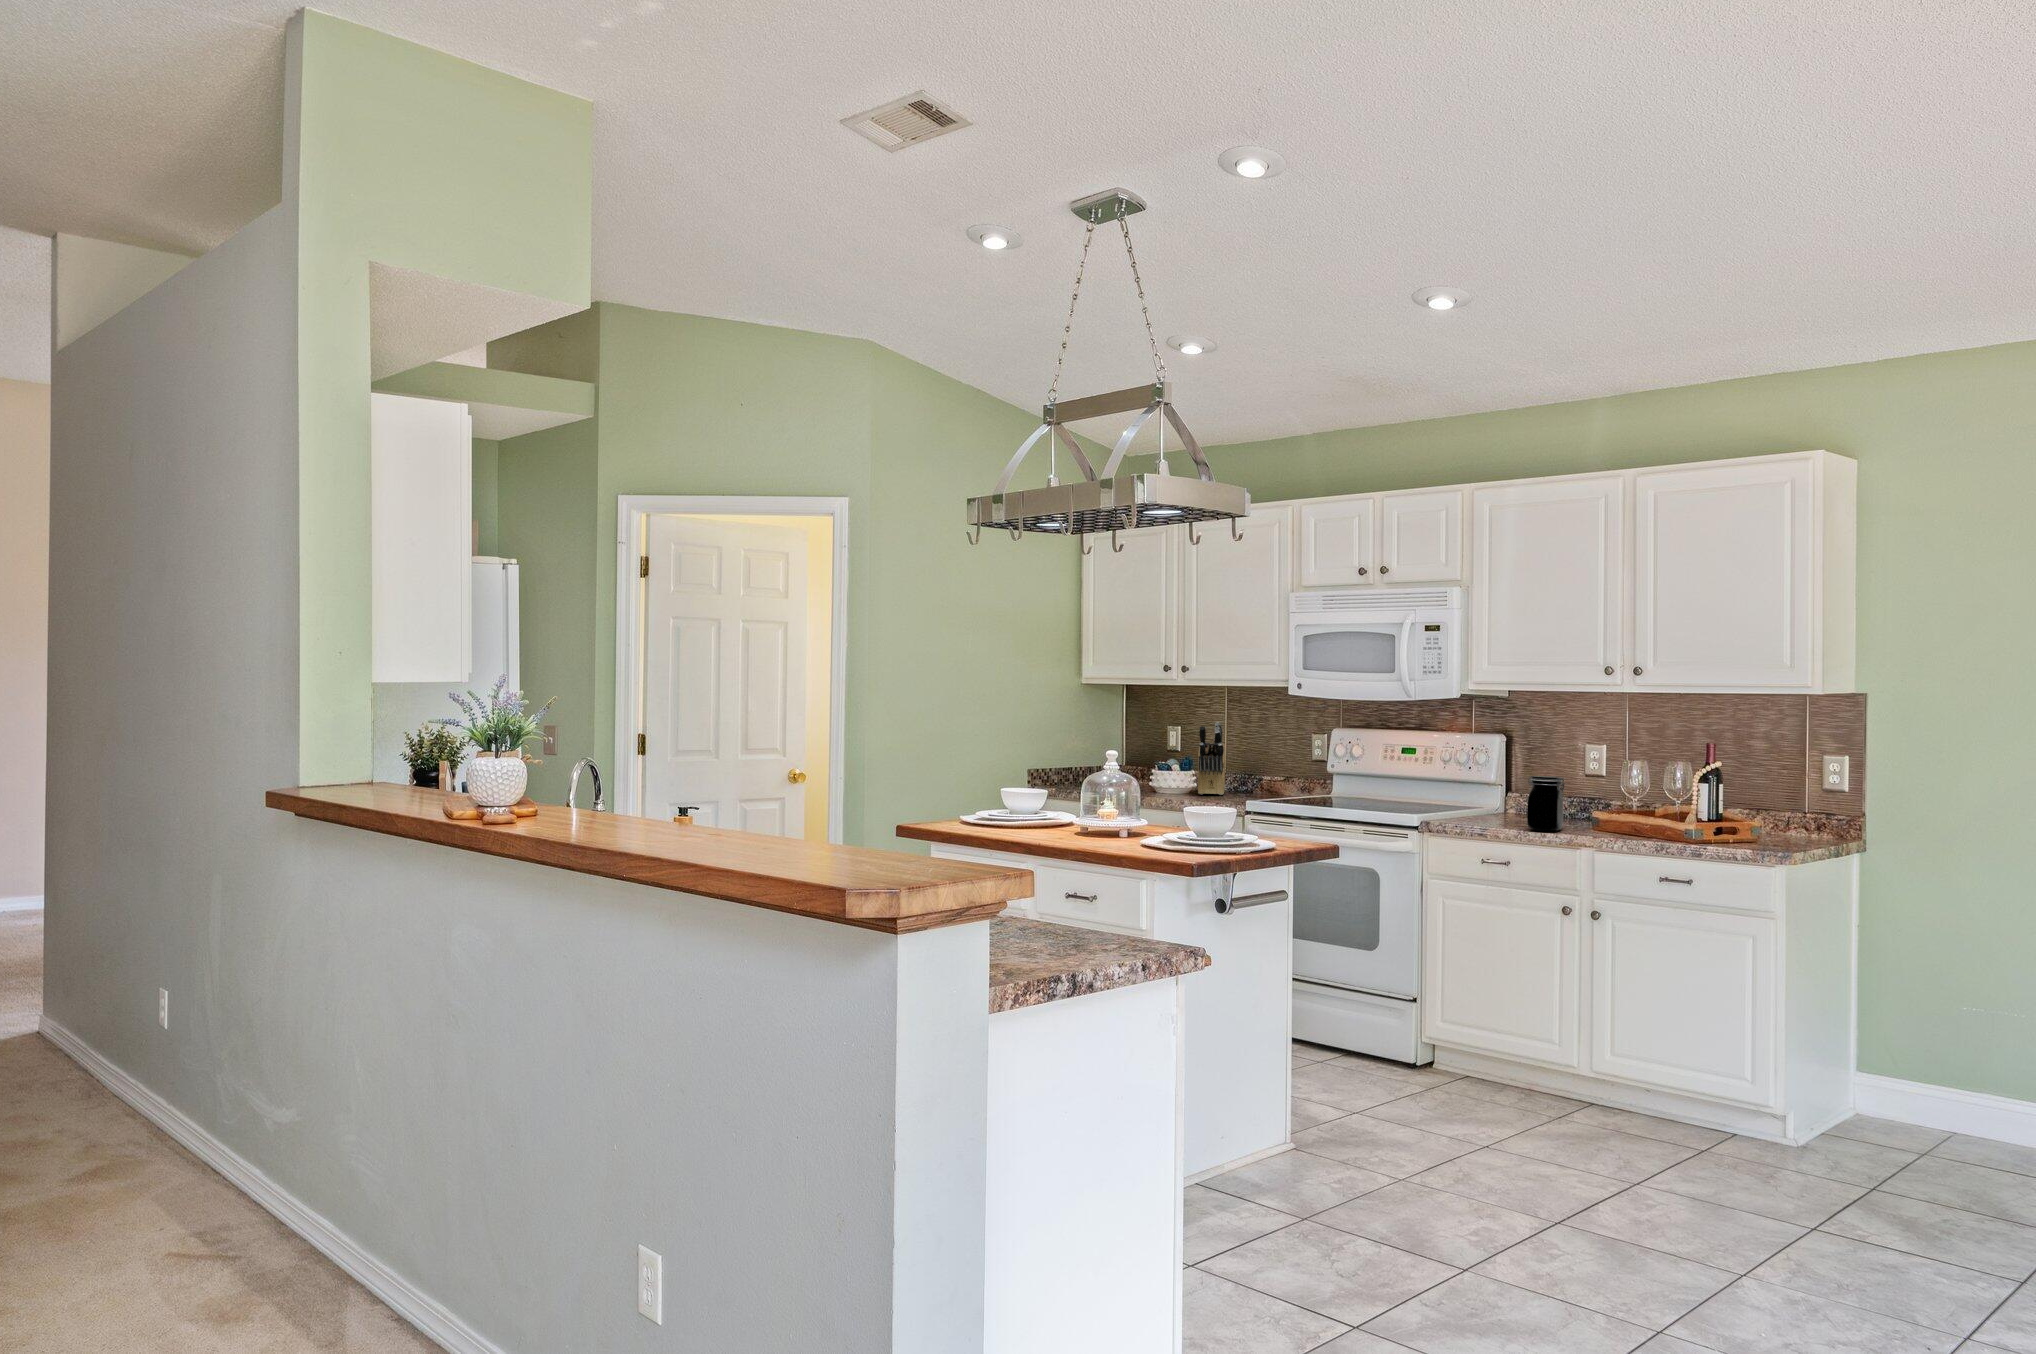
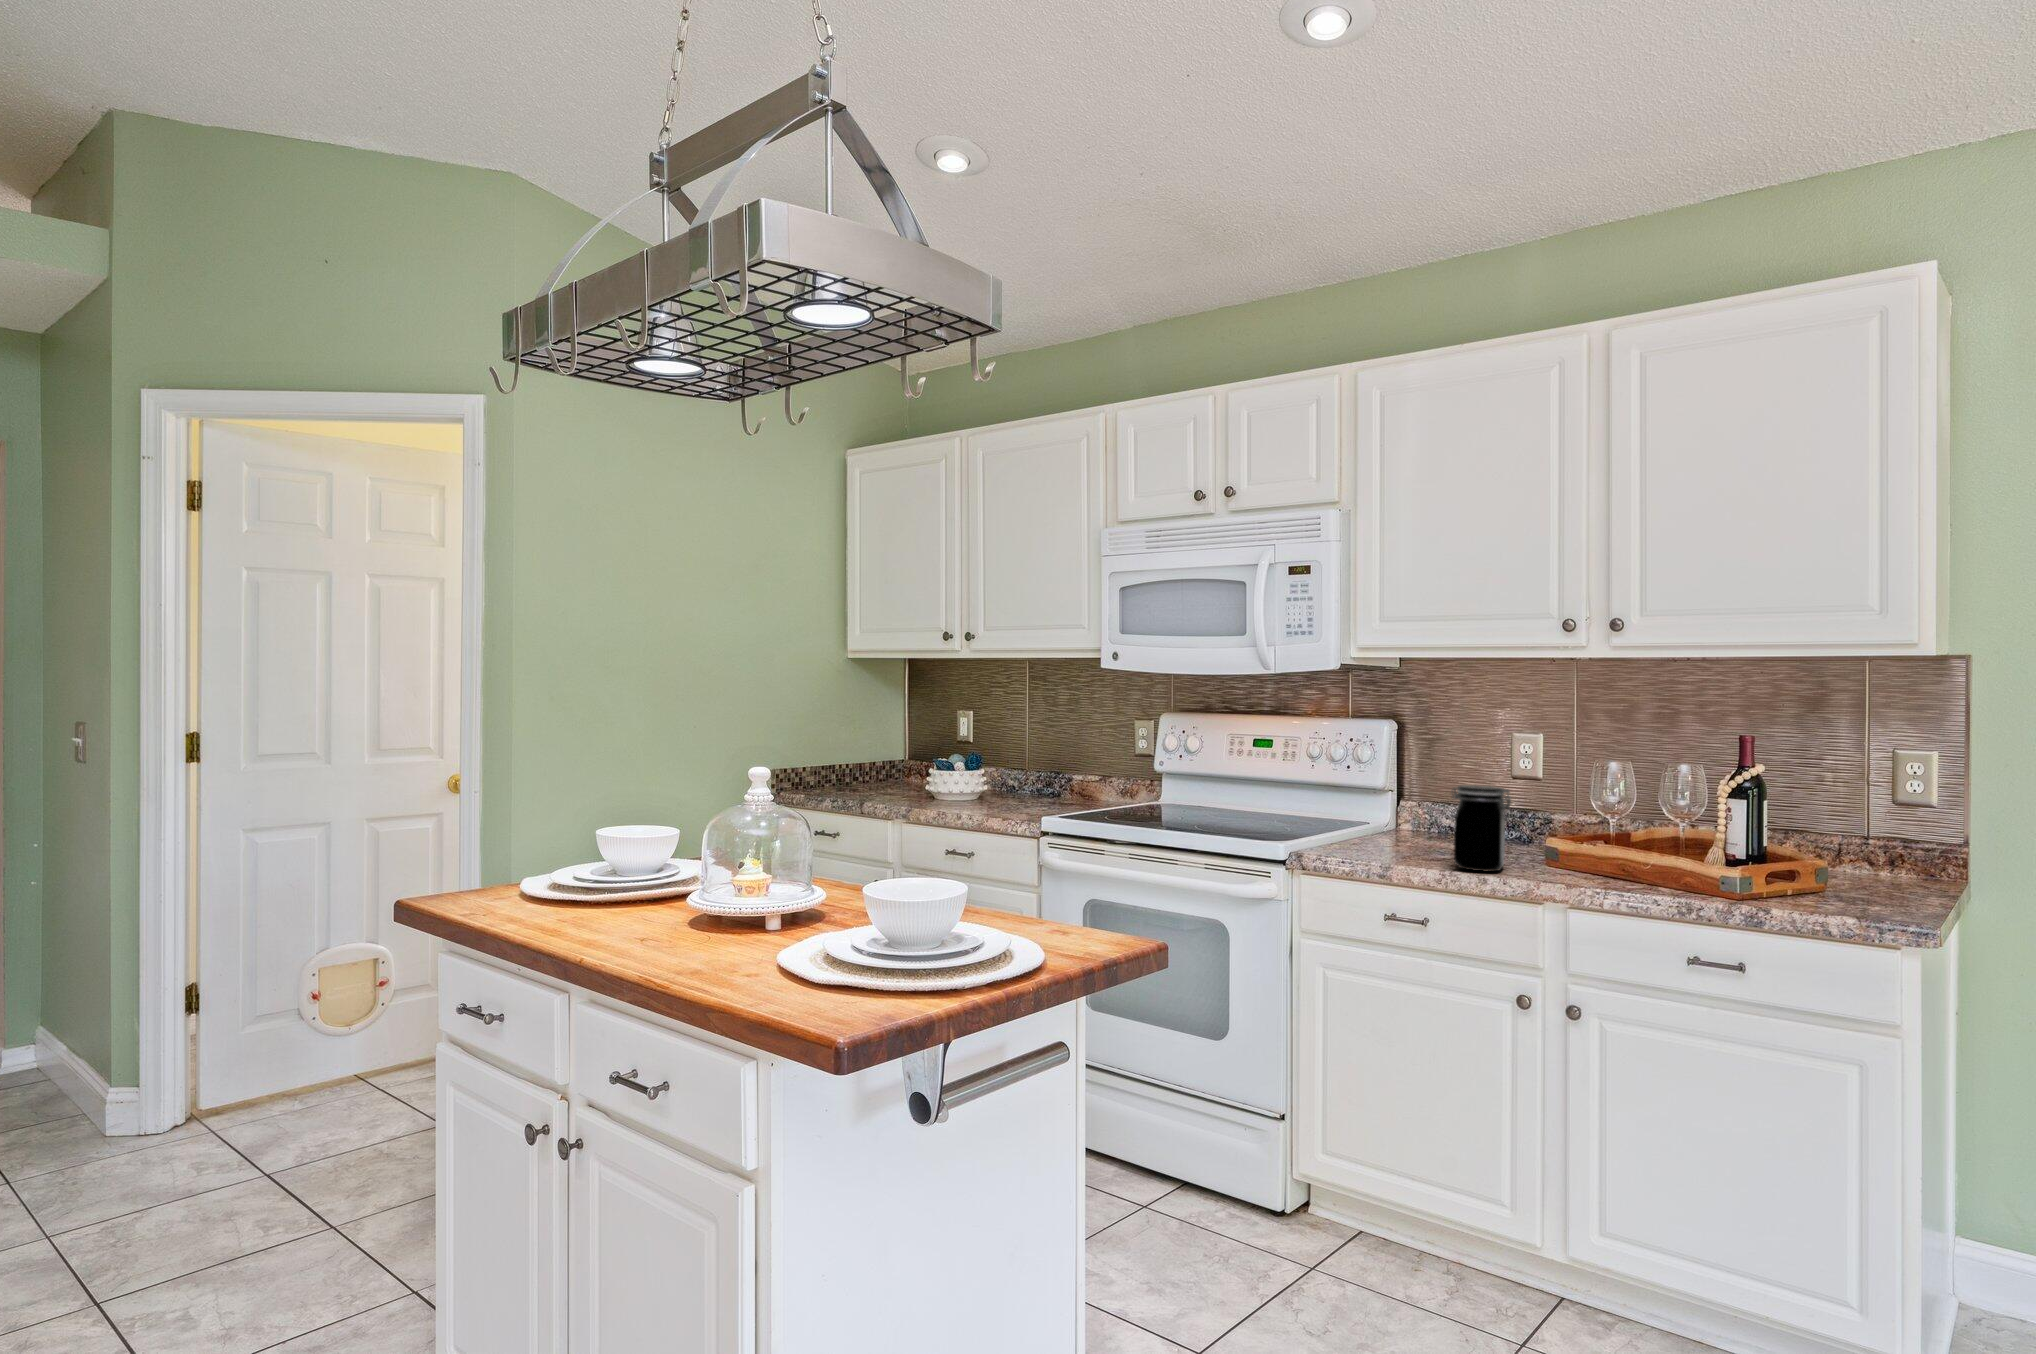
knife block: present [1198,722,1225,795] -> none [986,706,1026,802]

